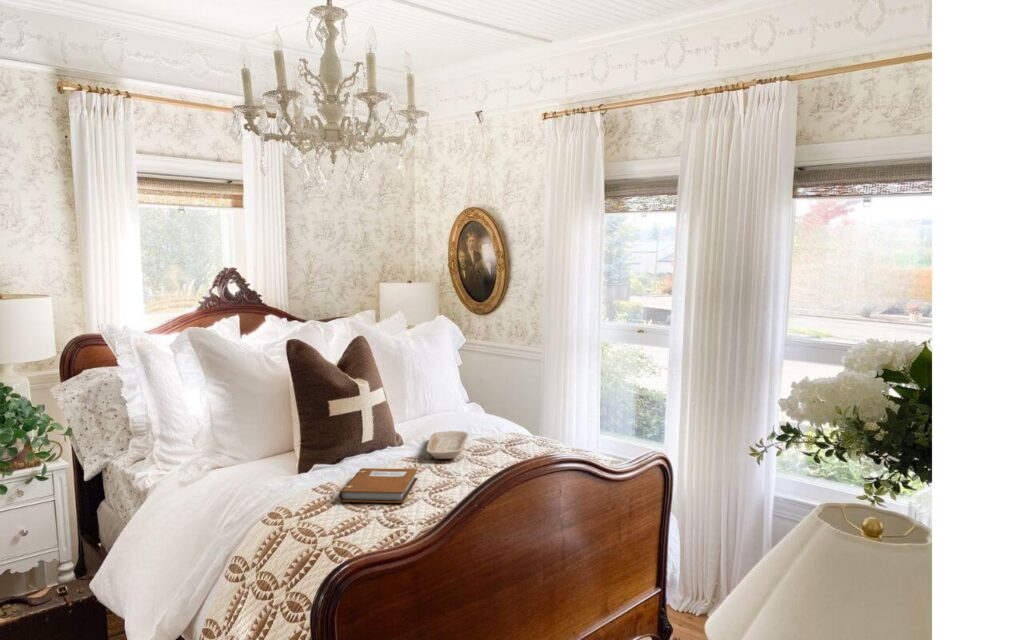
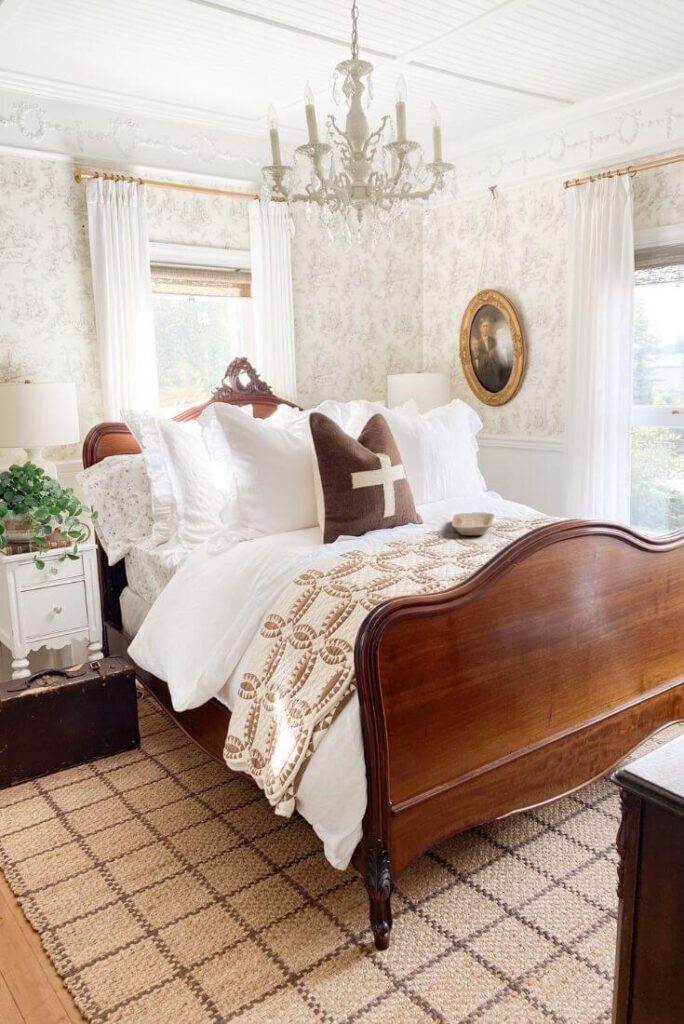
notebook: present [339,468,418,503] -> none [368,539,446,567]

